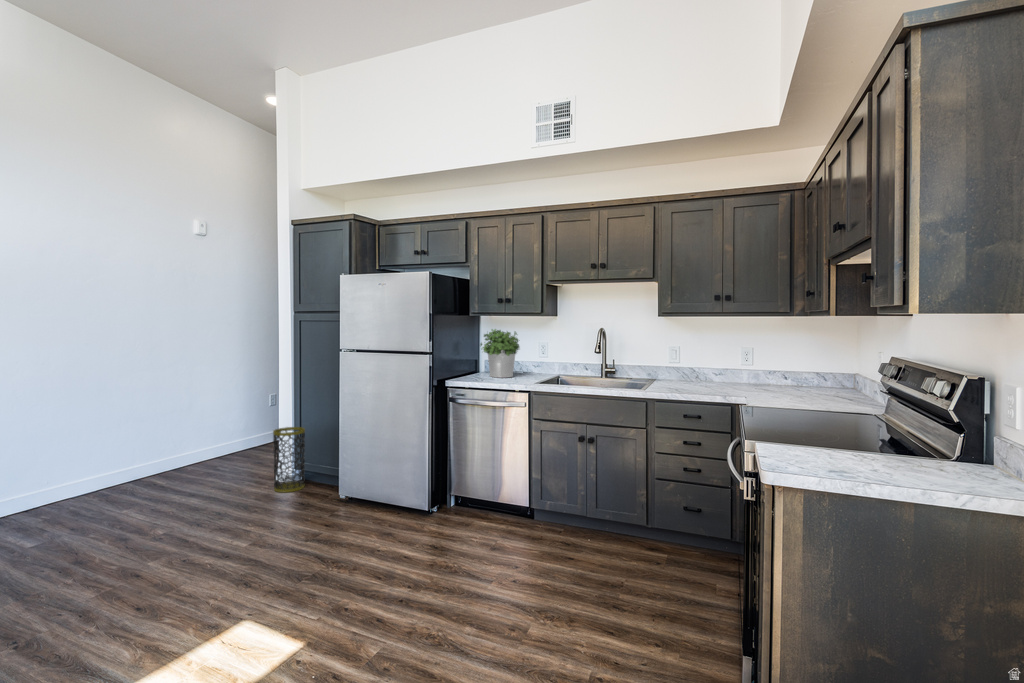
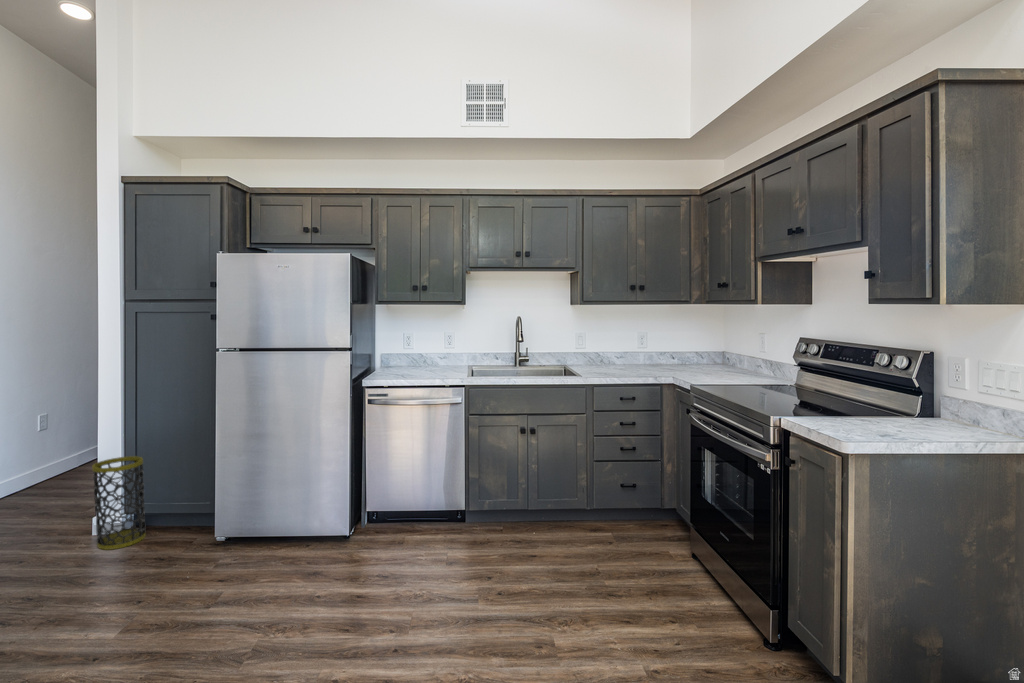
potted plant: present [480,329,519,378] -> none [388,320,434,374]

